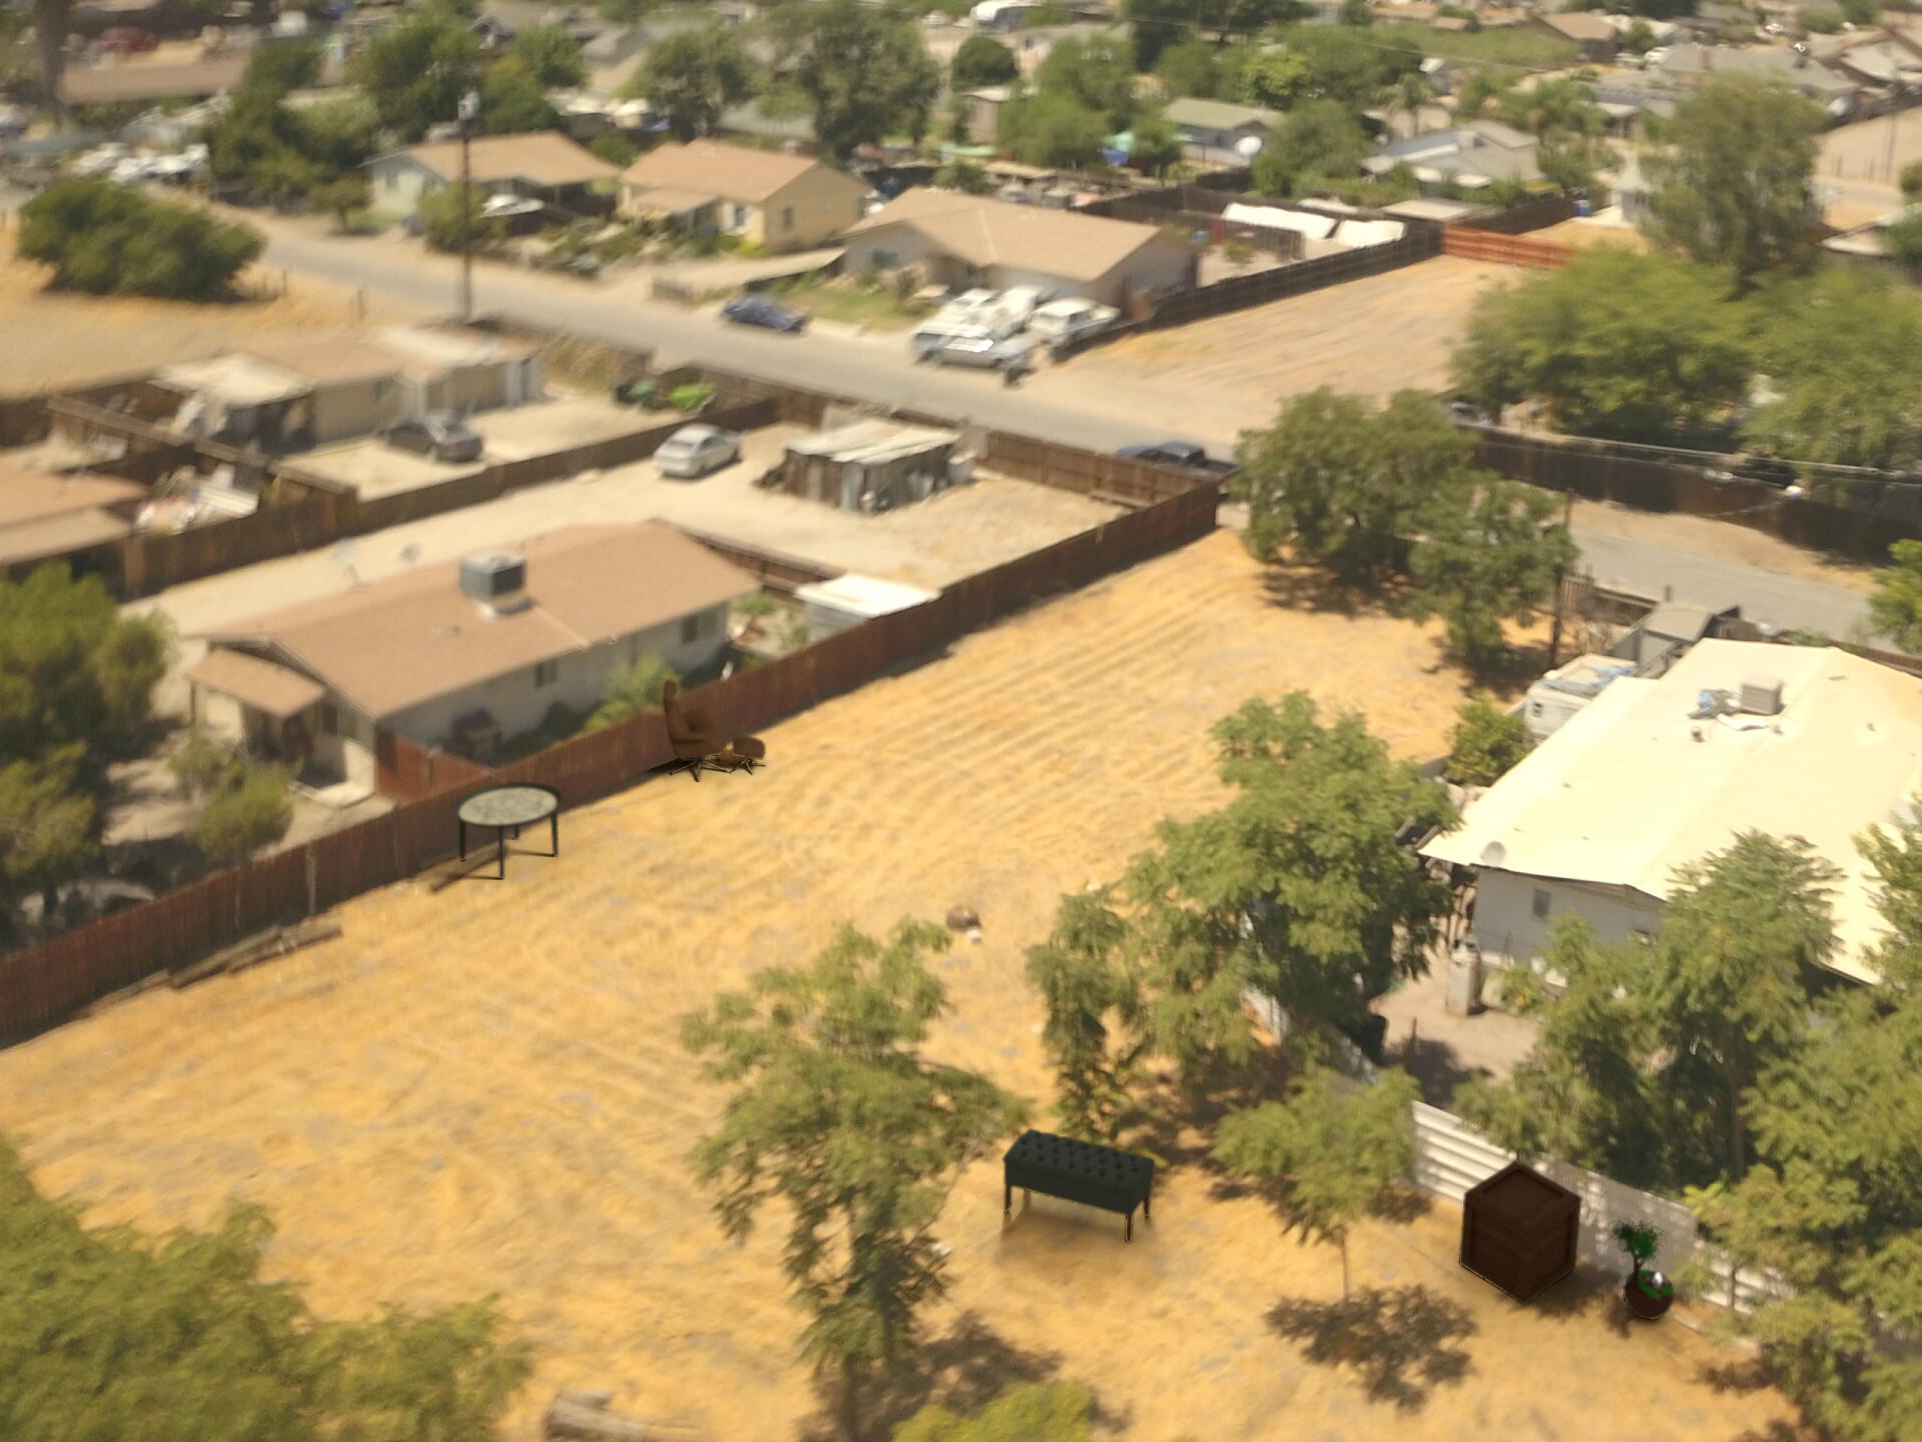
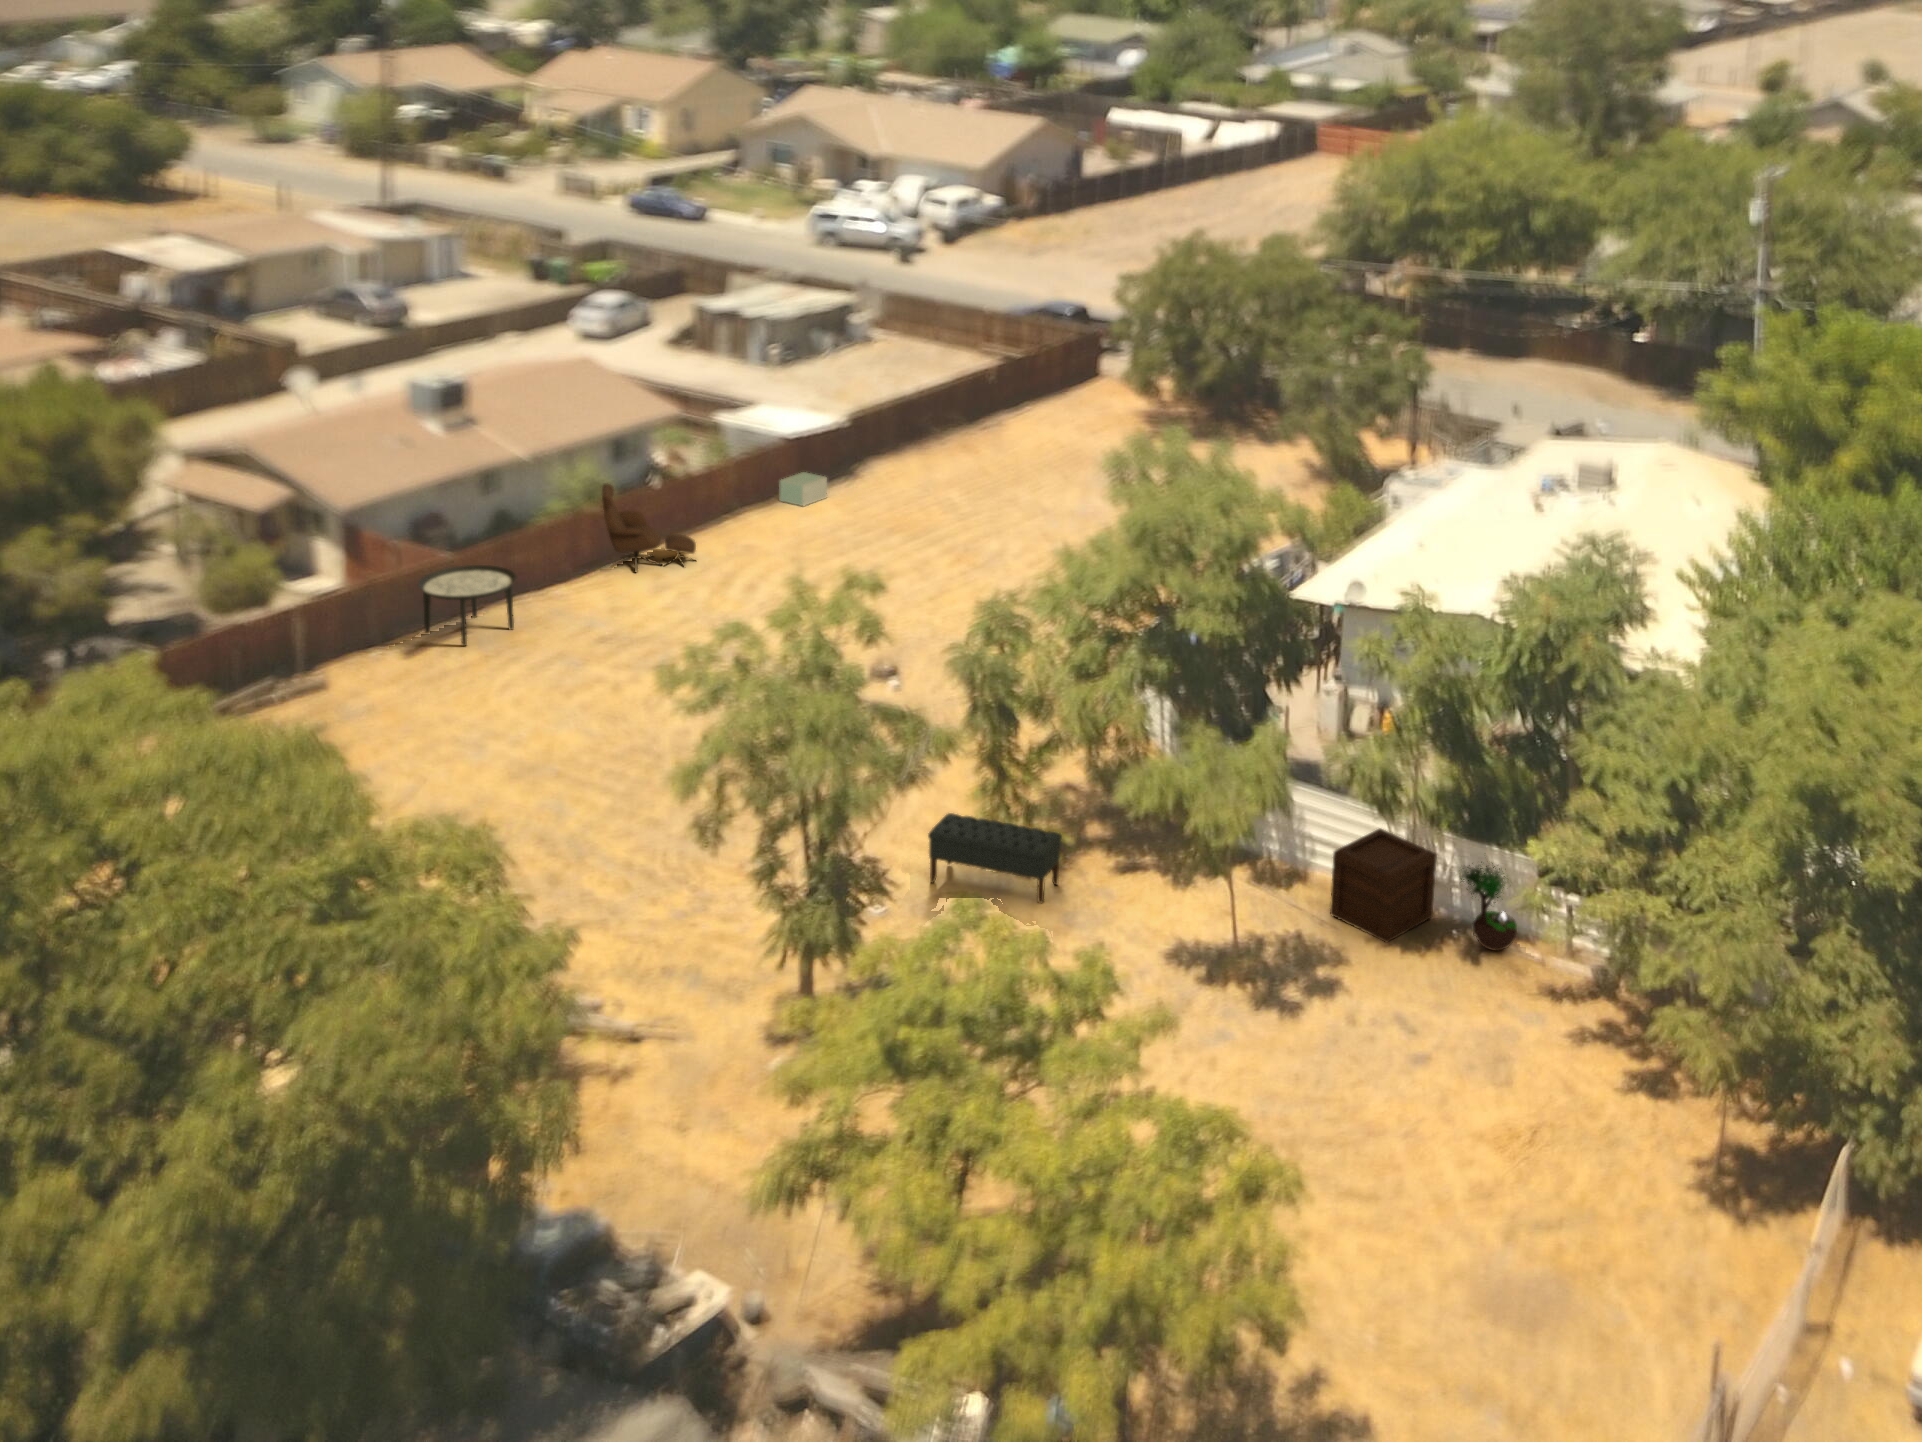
storage box: none [861,654,914,695] -> present [779,472,827,507]

